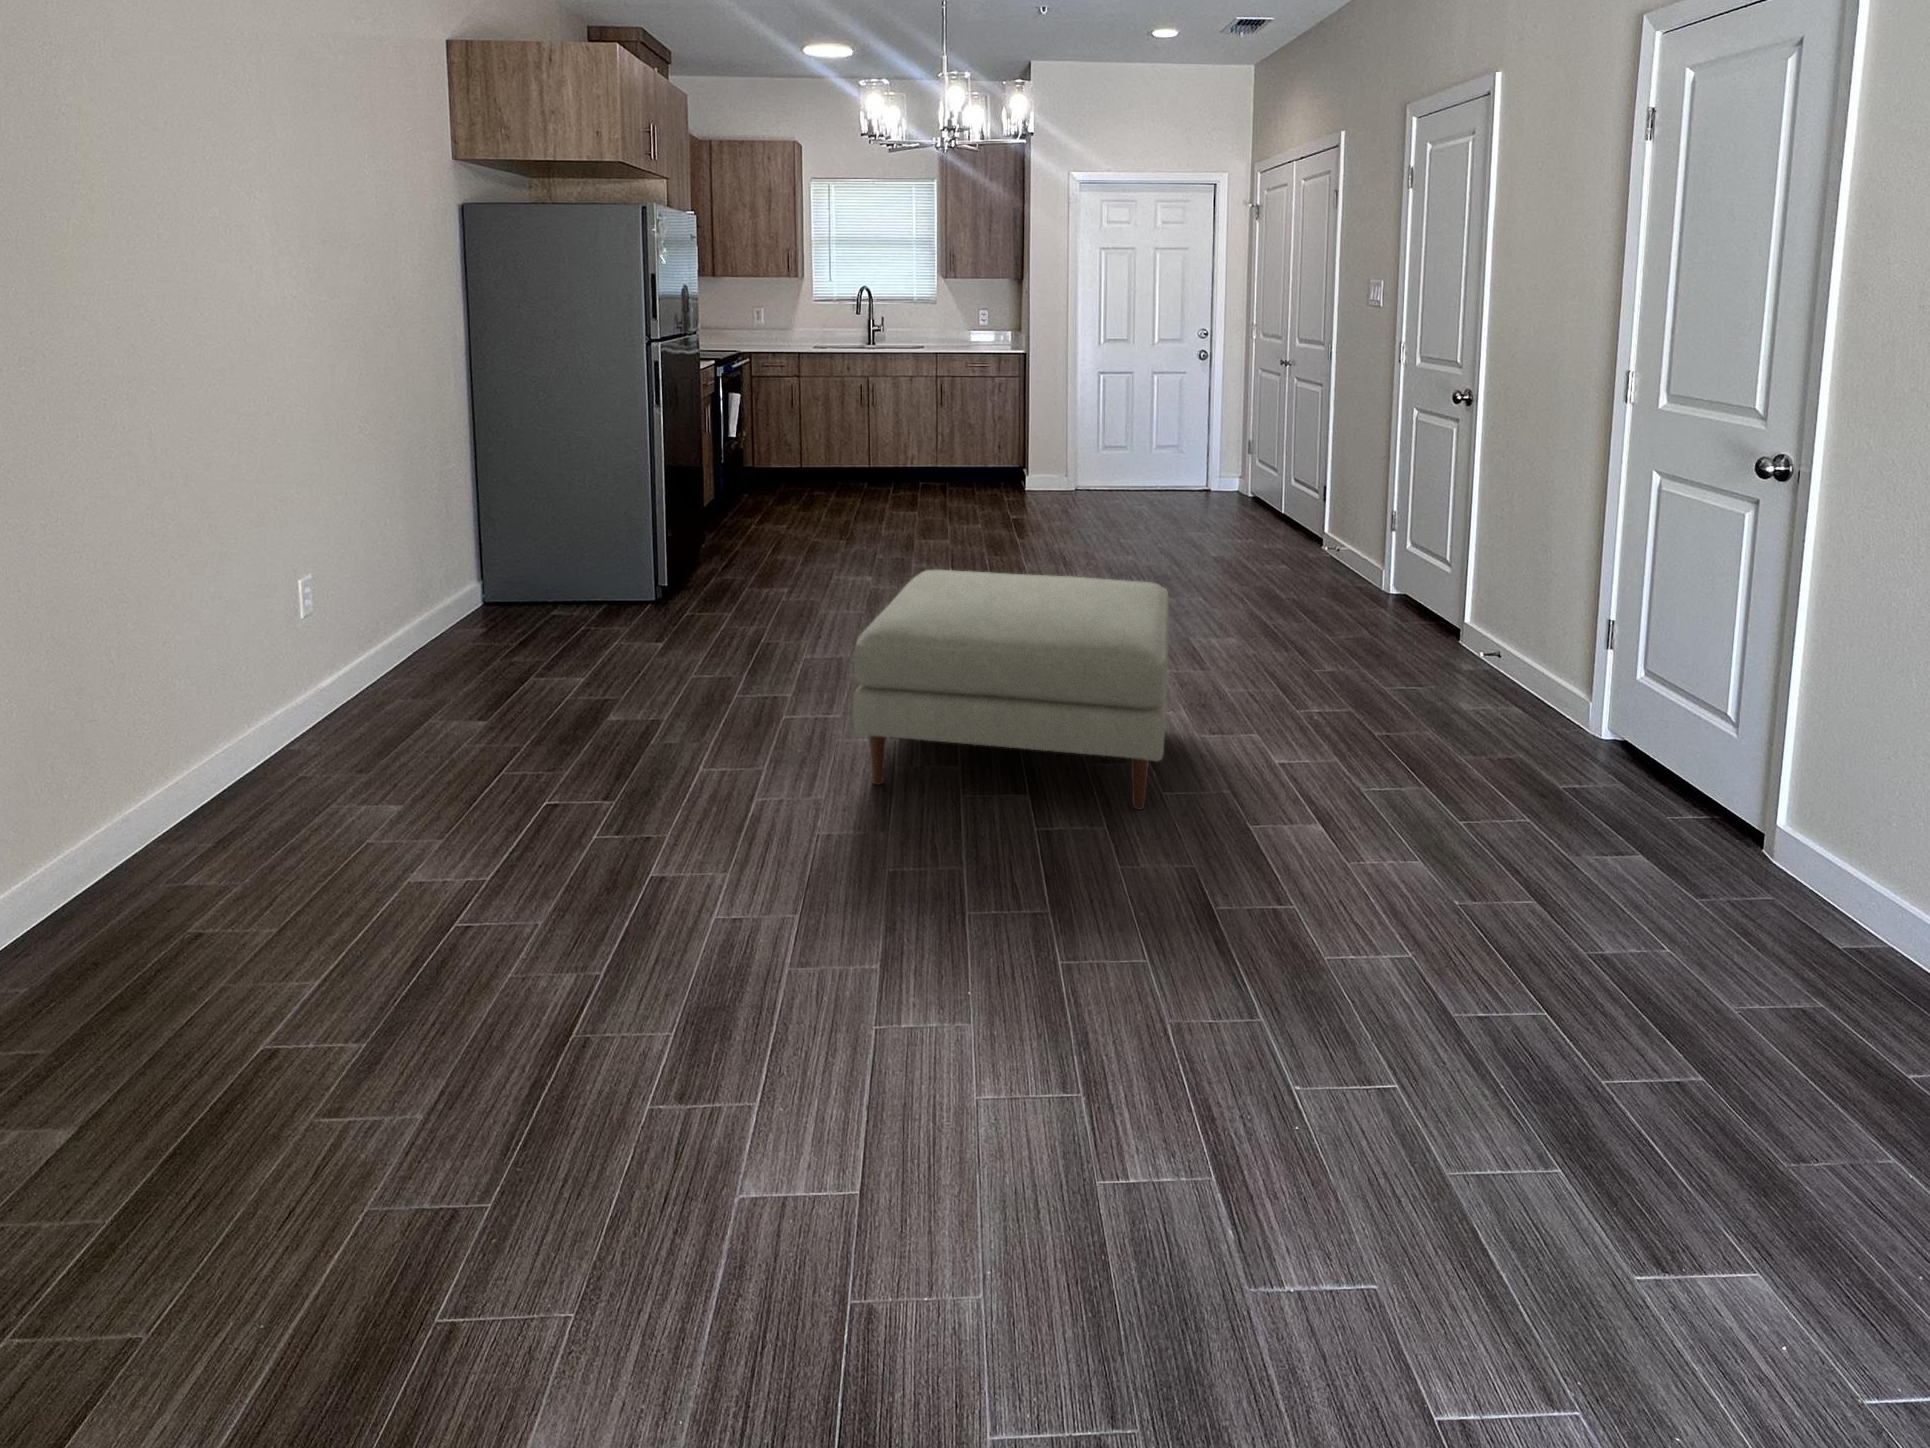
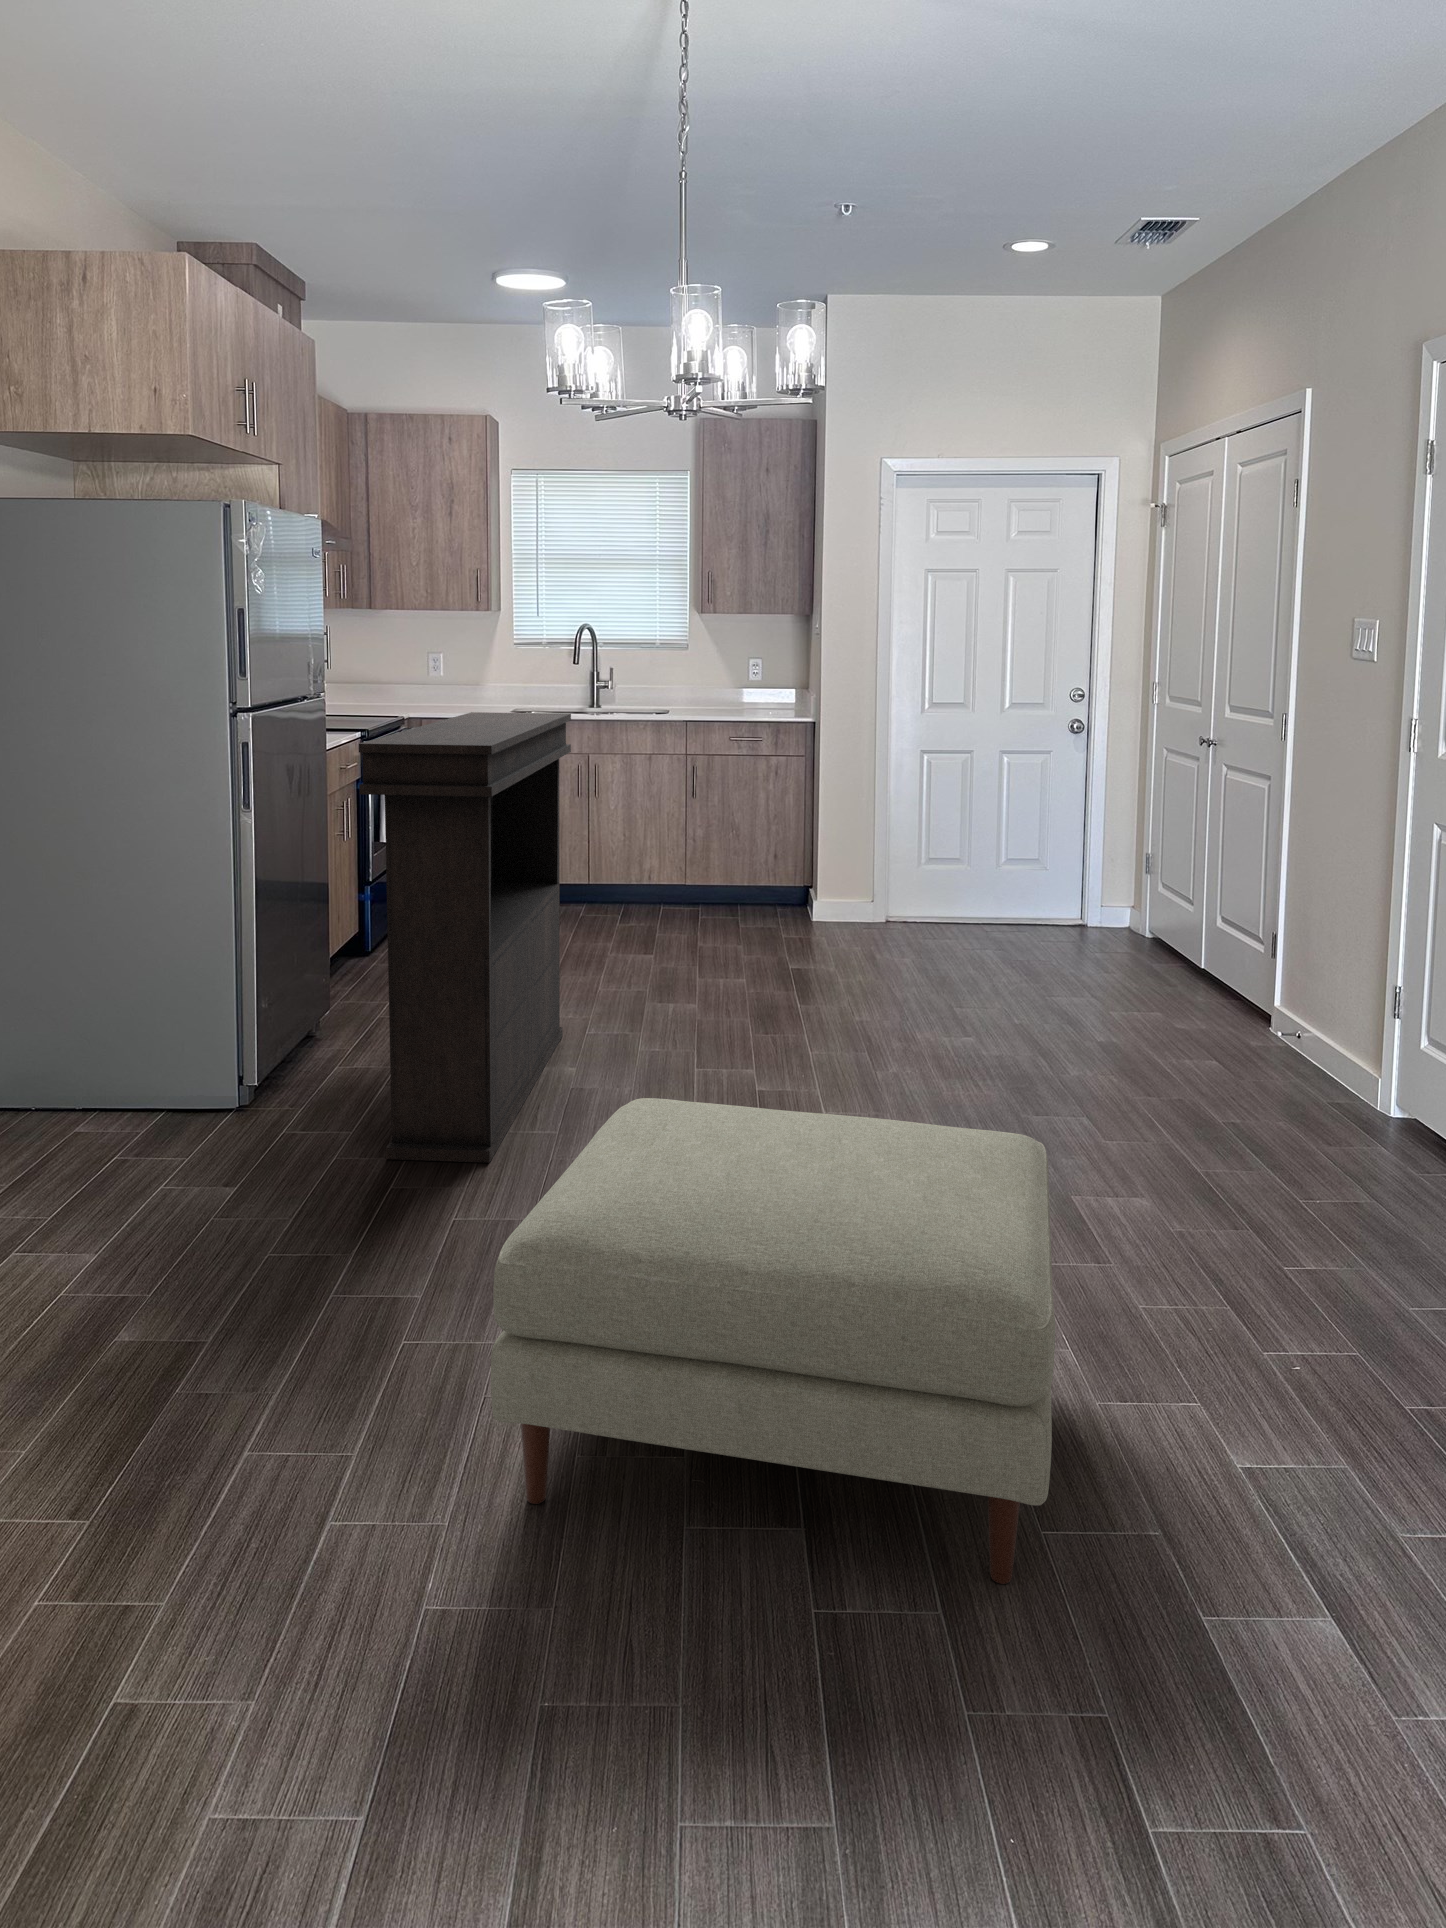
console table: none [740,346,867,628] -> present [359,712,571,1163]

